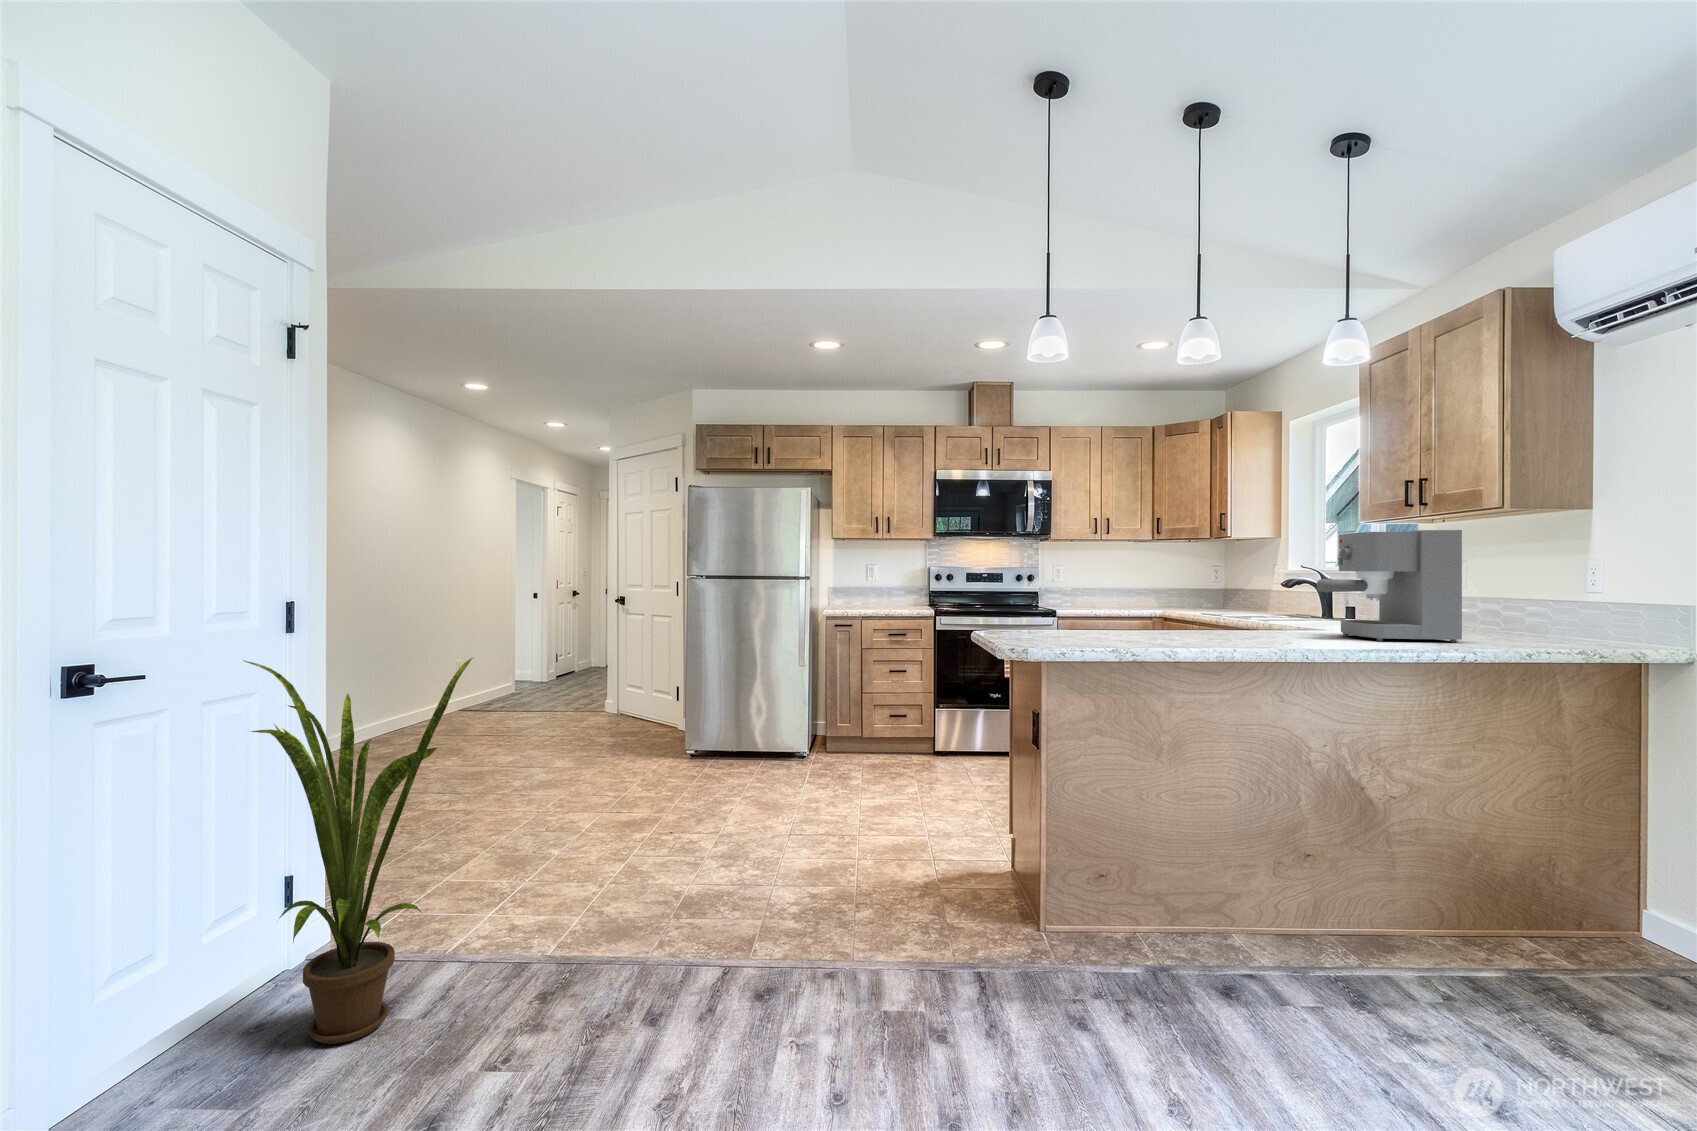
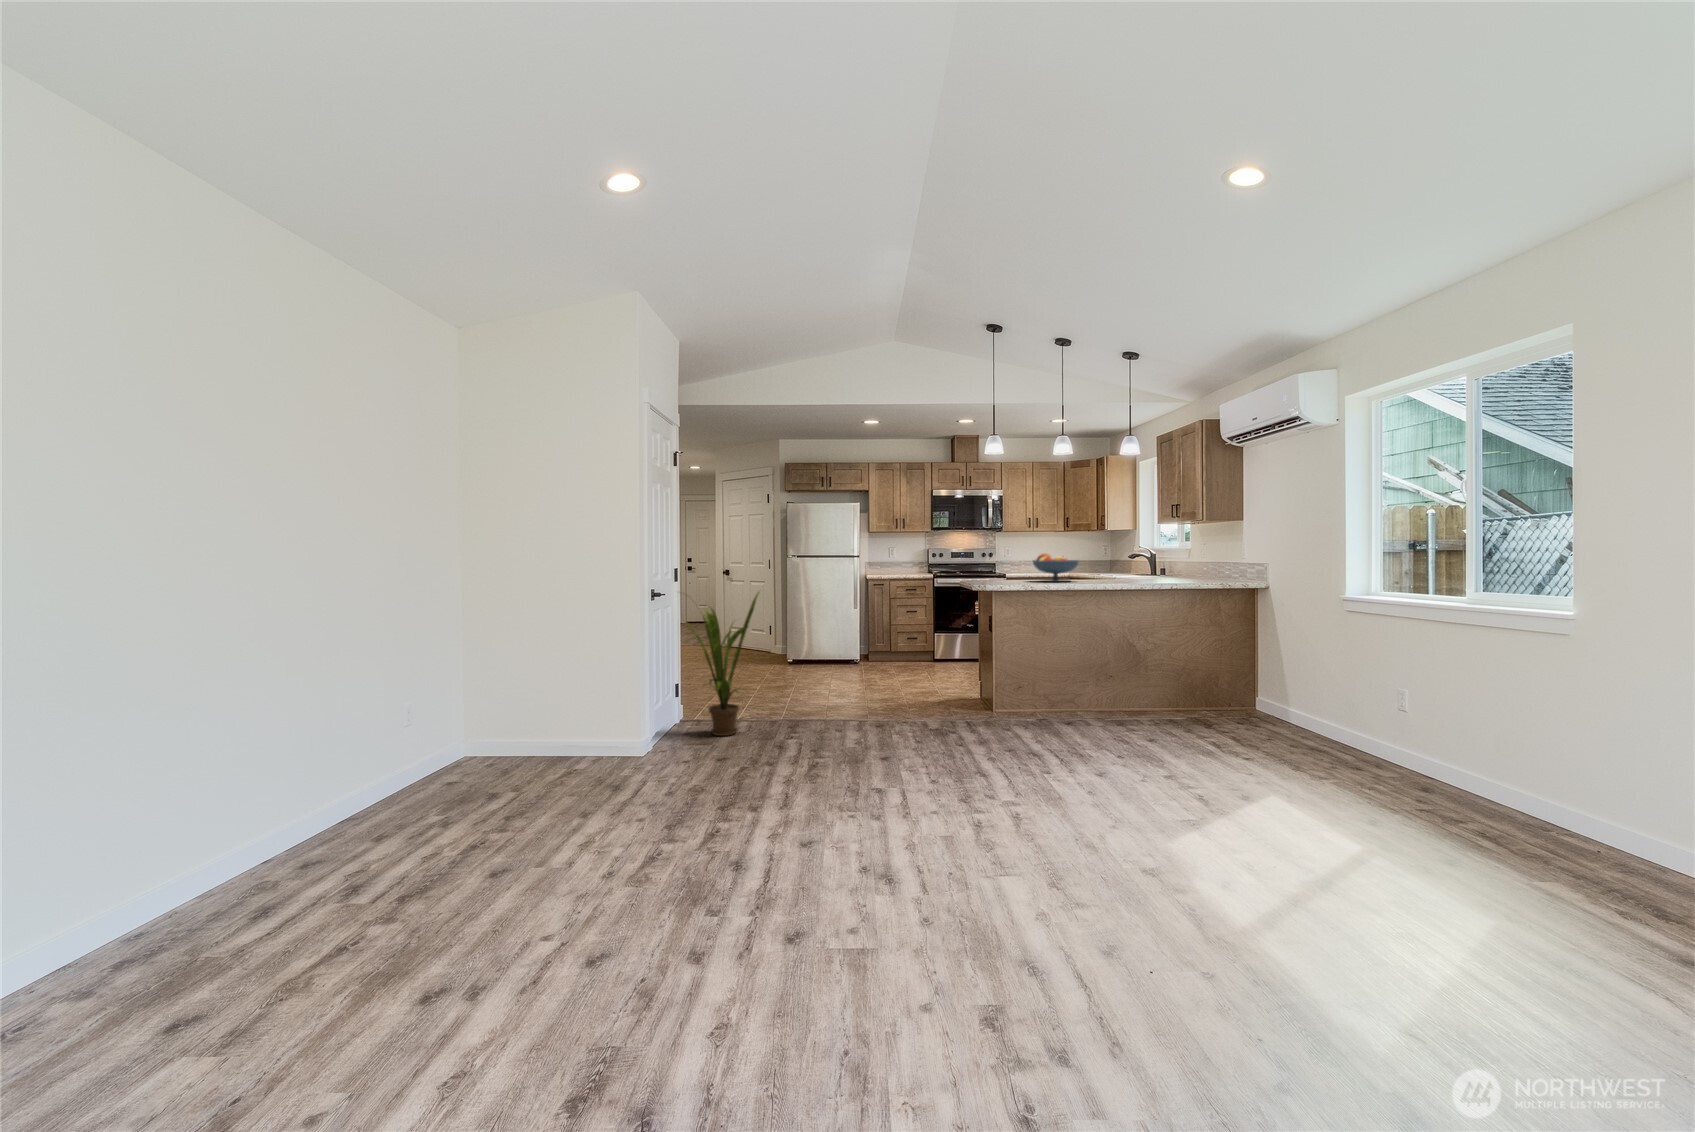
coffee maker: present [1317,530,1462,642] -> none [1119,531,1179,581]
fruit bowl: none [1126,576,1236,641] -> present [1033,553,1079,582]

